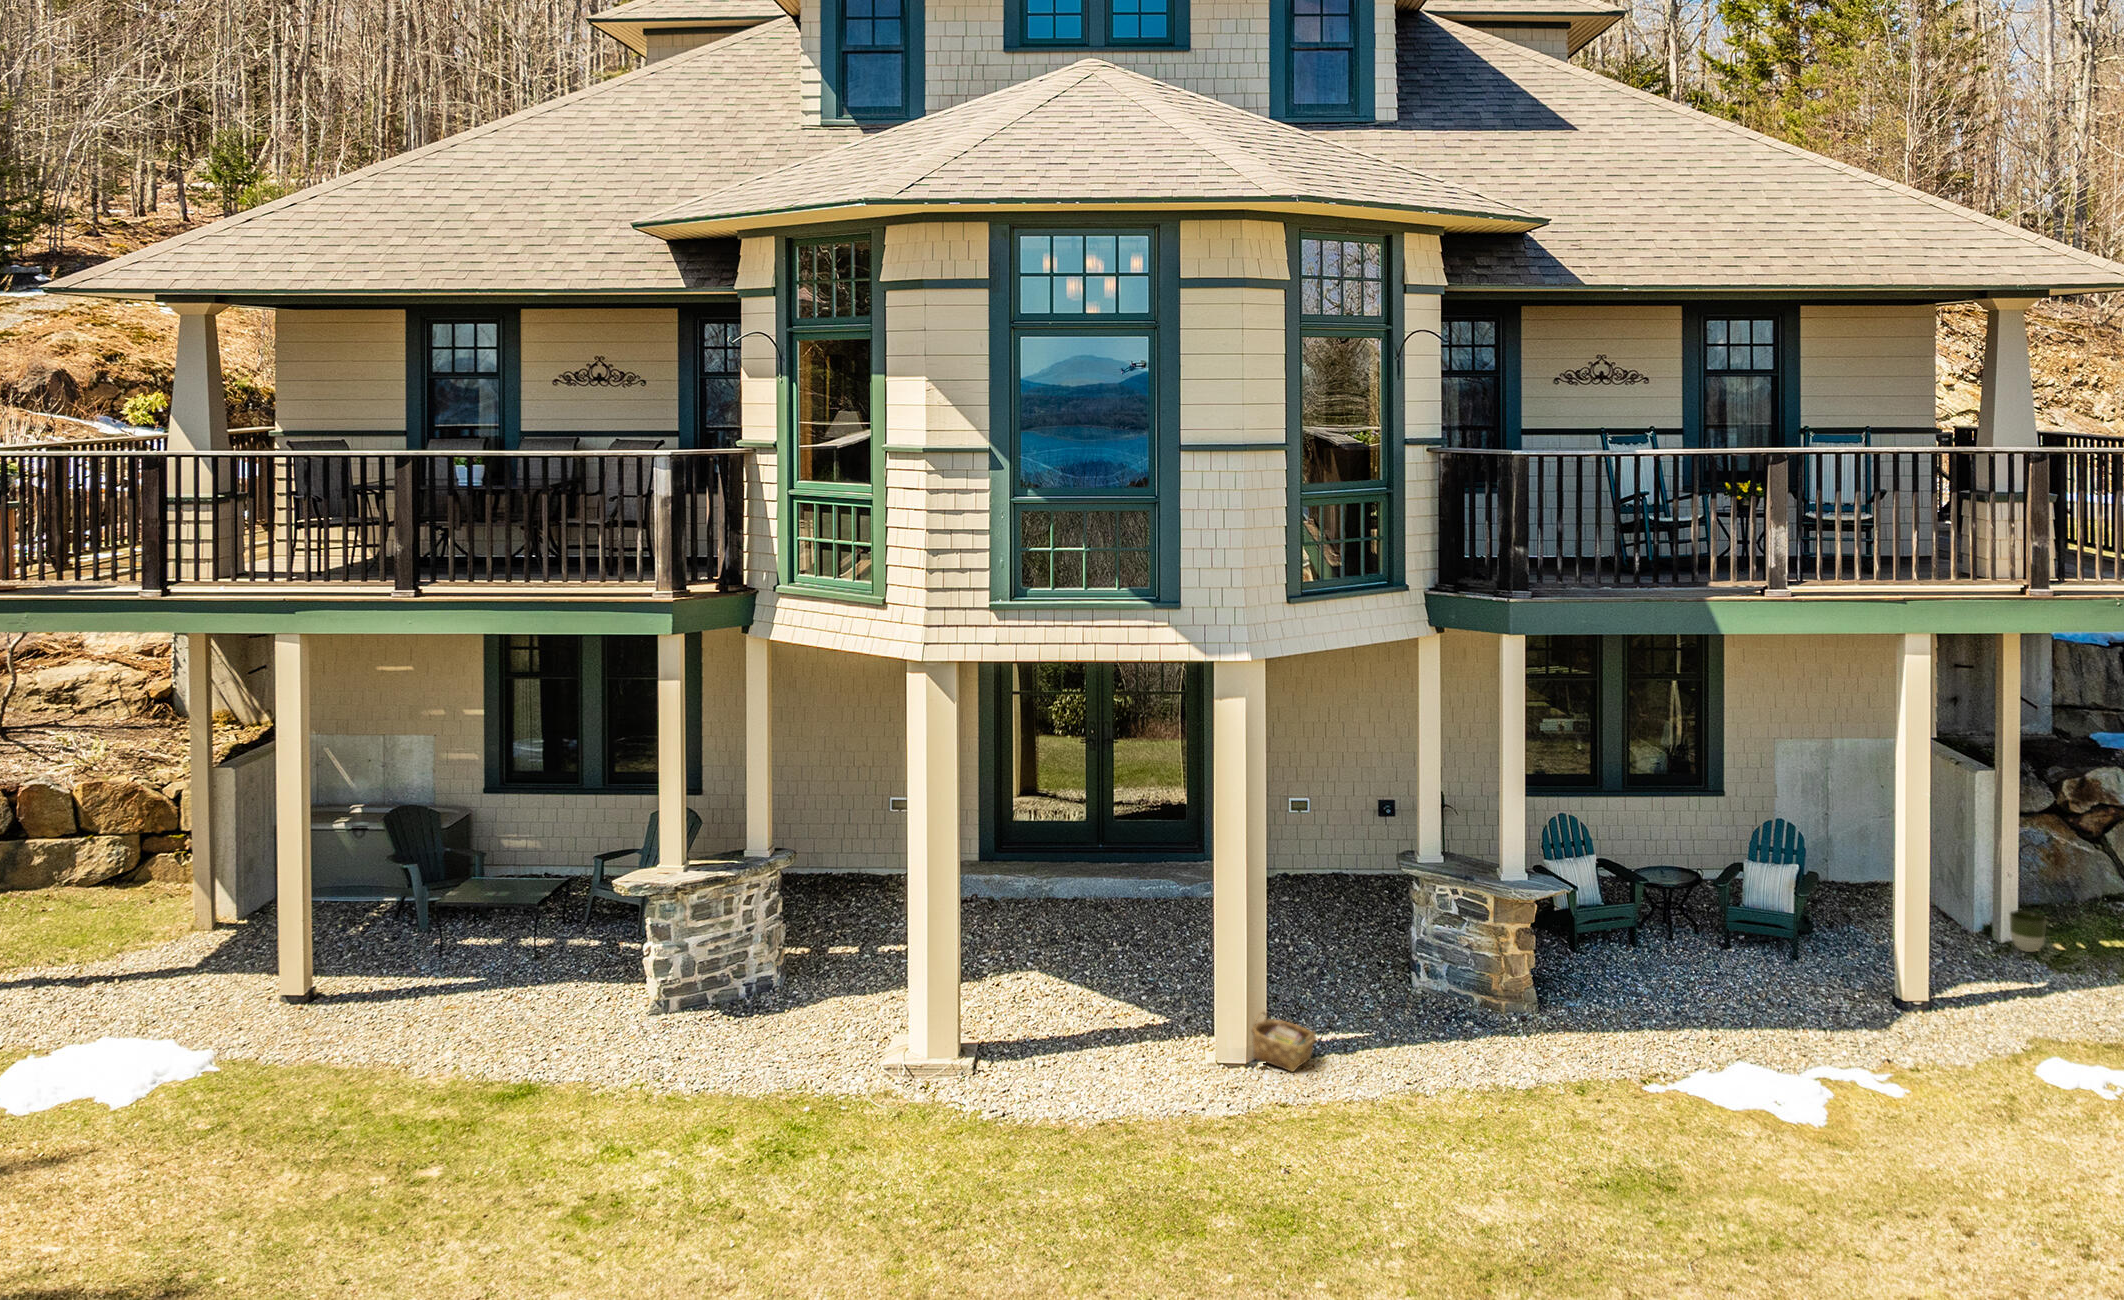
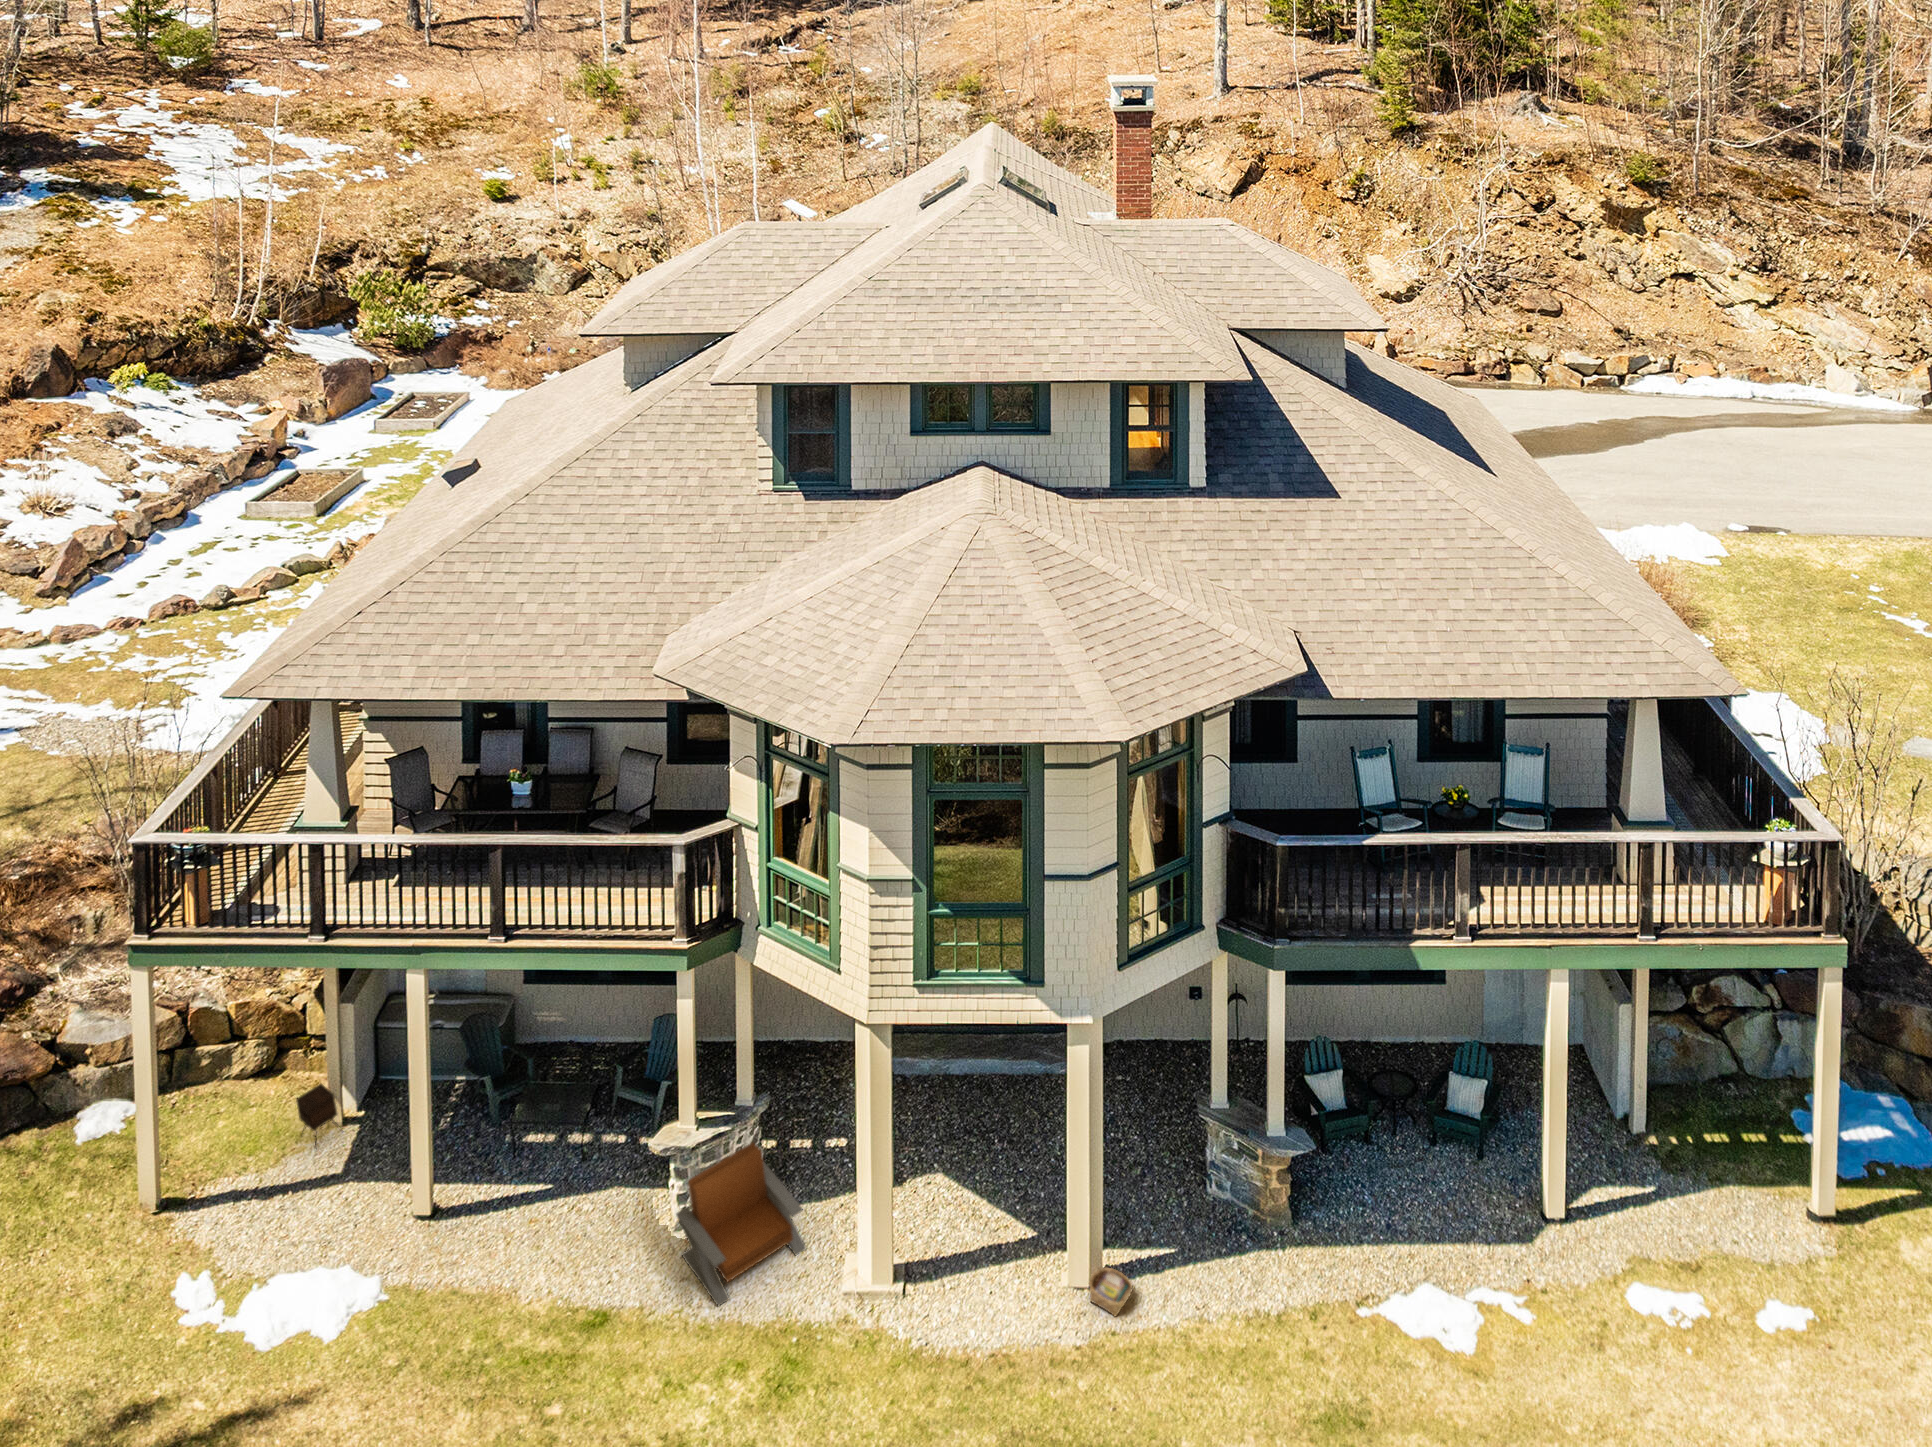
side table: none [149,858,208,938] -> present [296,1084,340,1149]
lounge chair: none [661,871,841,1054] -> present [676,1143,806,1306]
planter: present [2010,910,2046,952] -> none [1647,1087,1671,1120]

